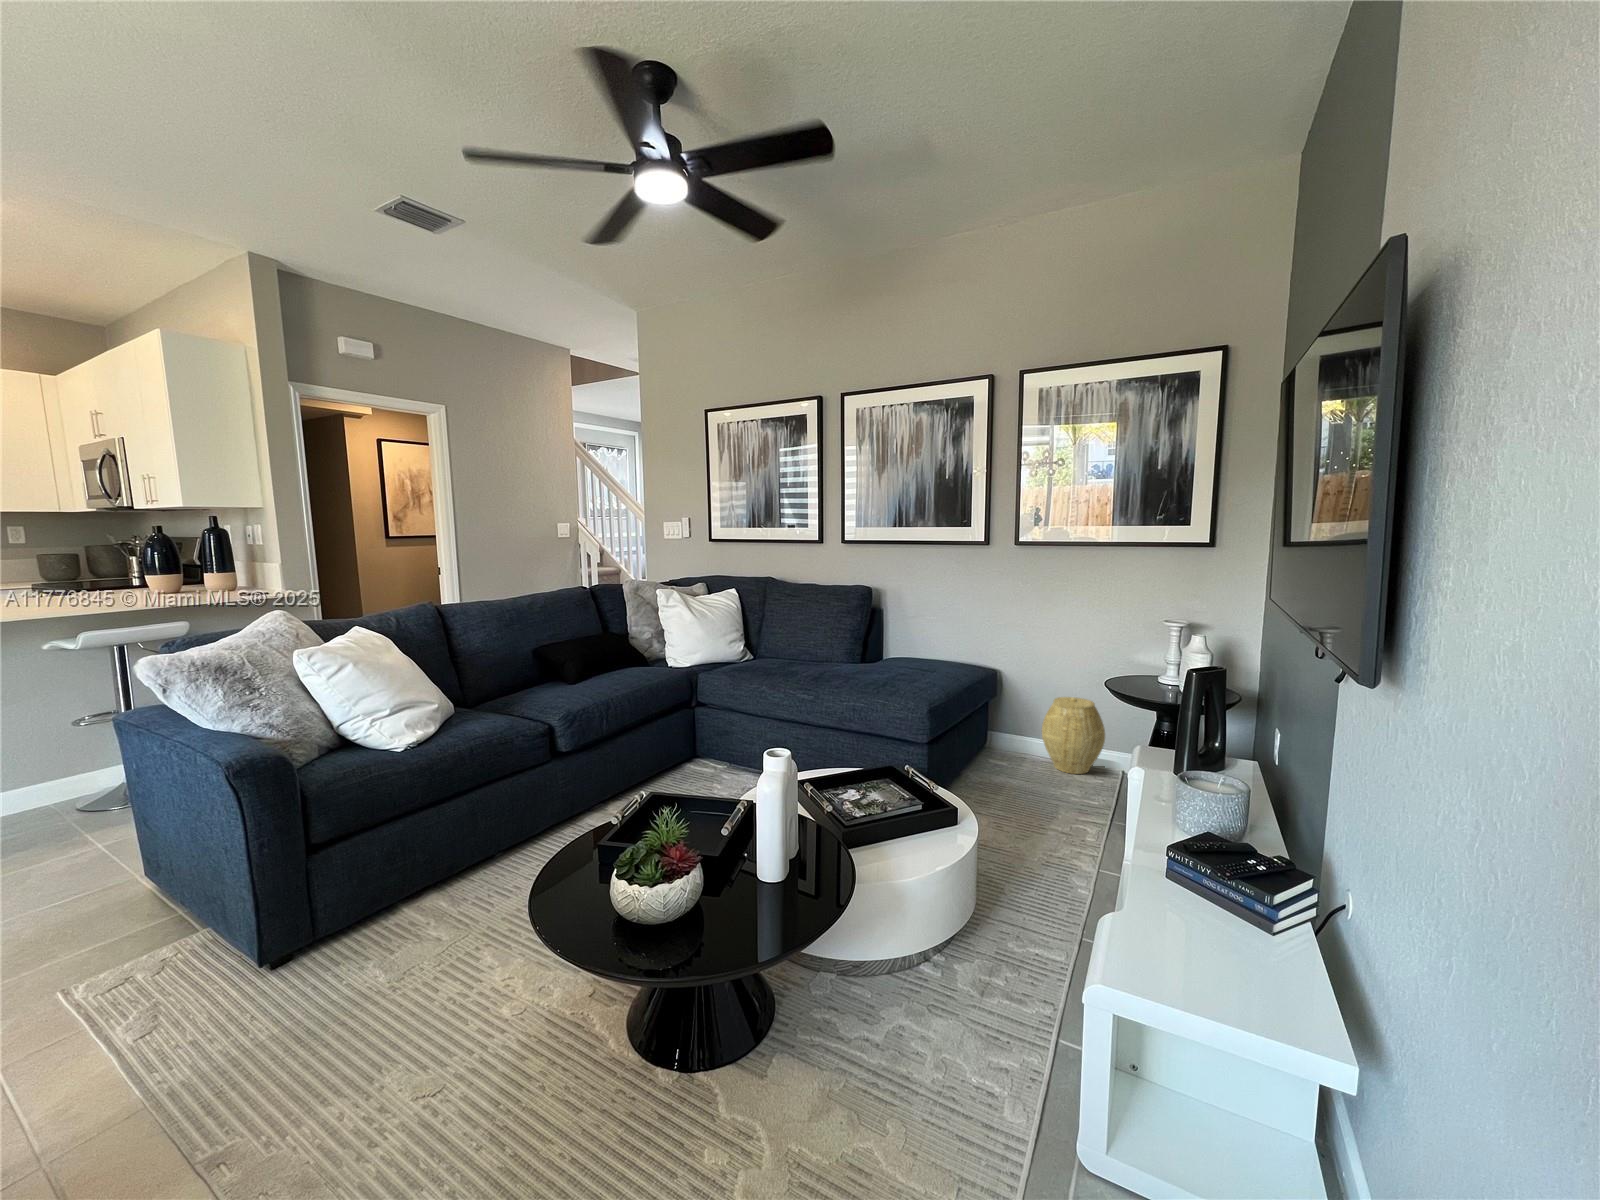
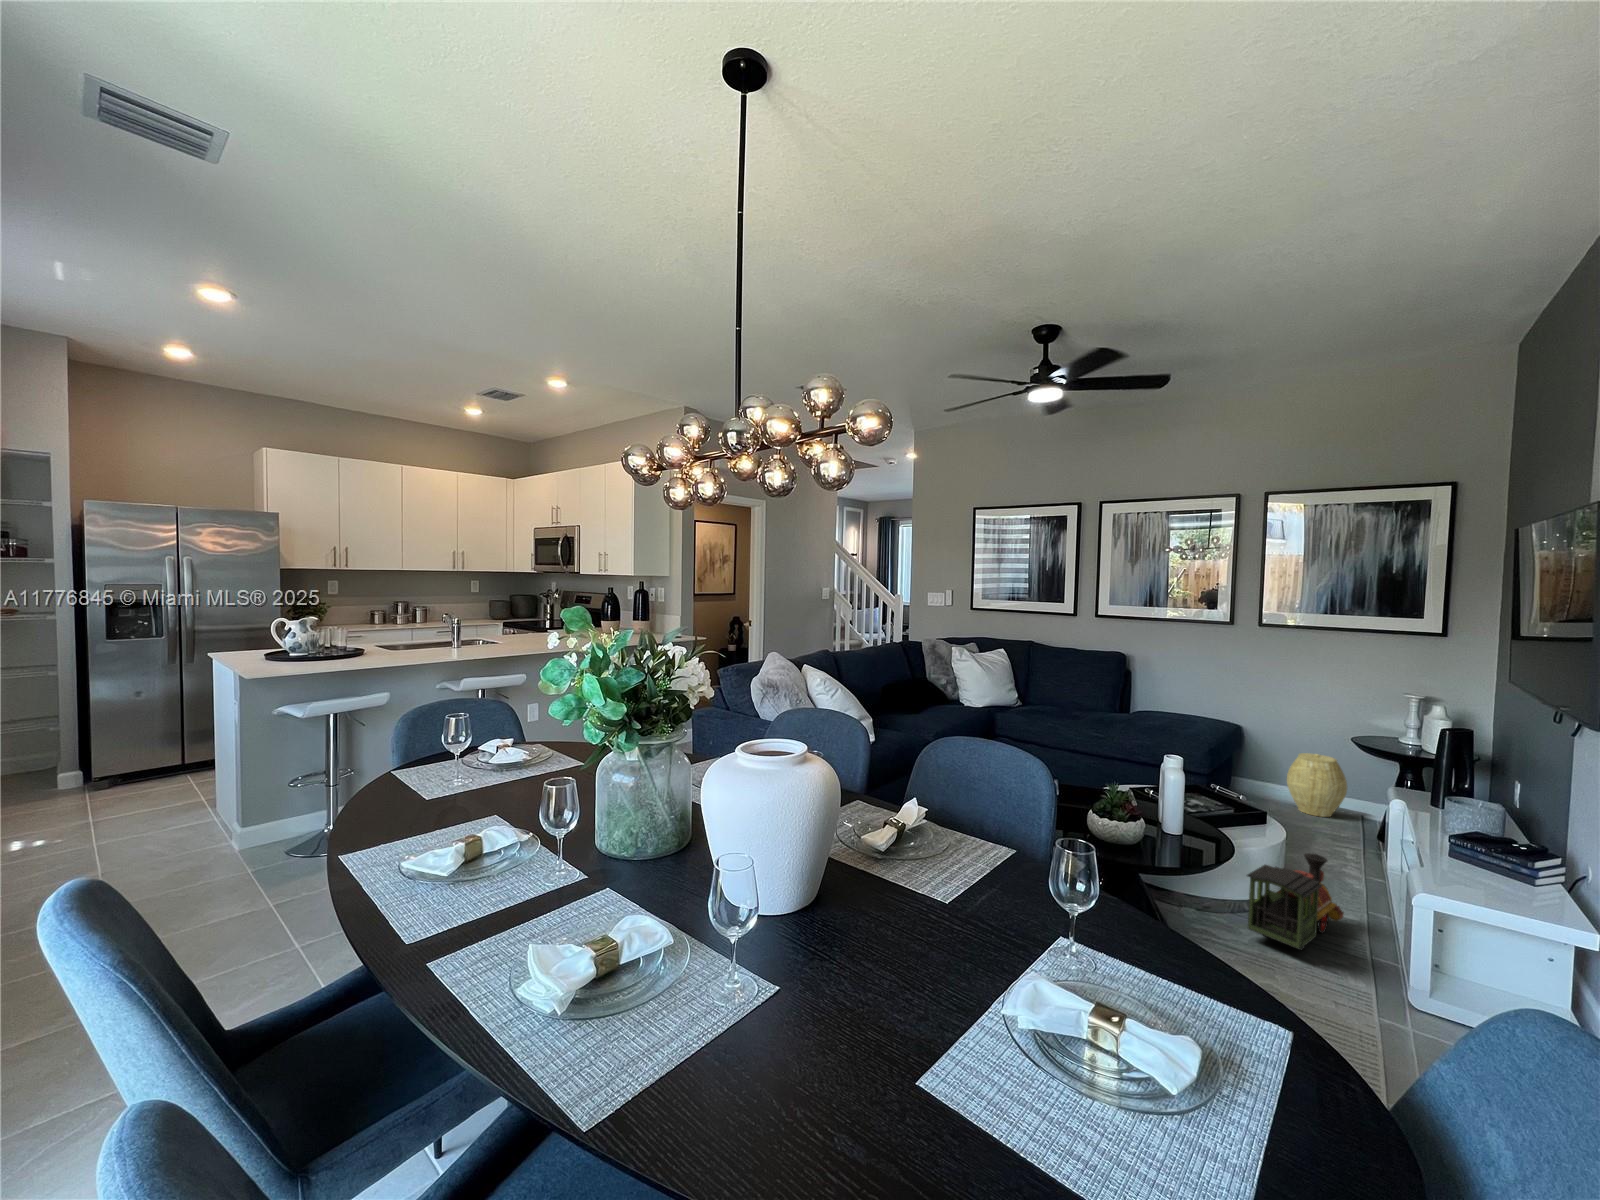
toy train: none [879,869,1036,1054] -> present [1247,853,1344,950]

